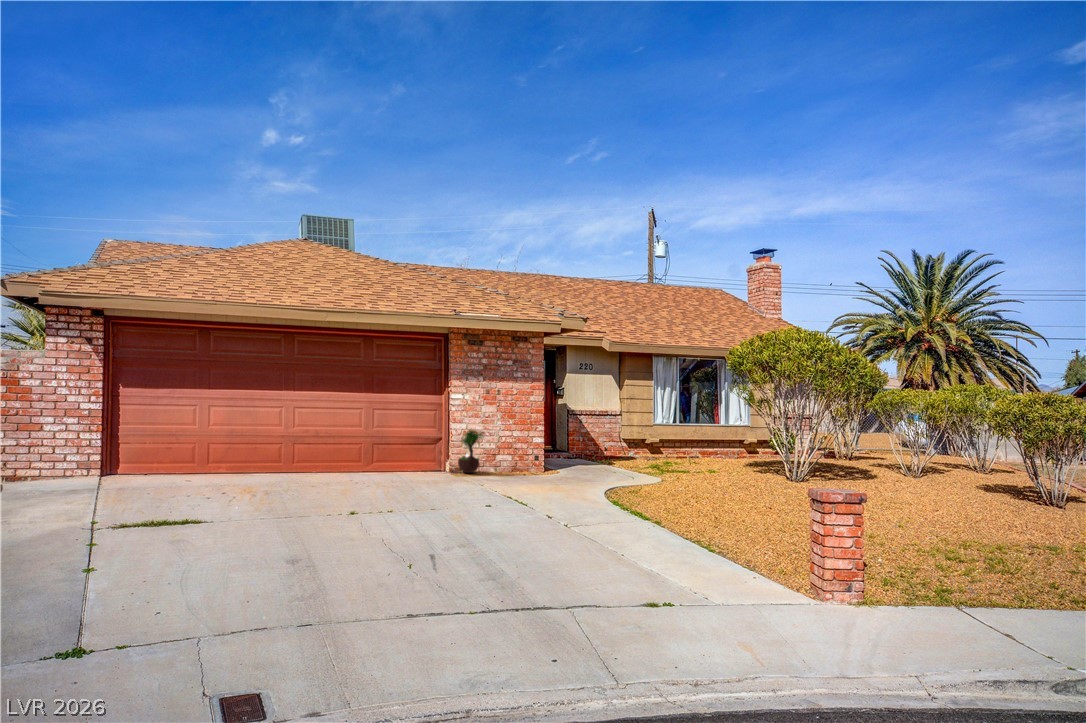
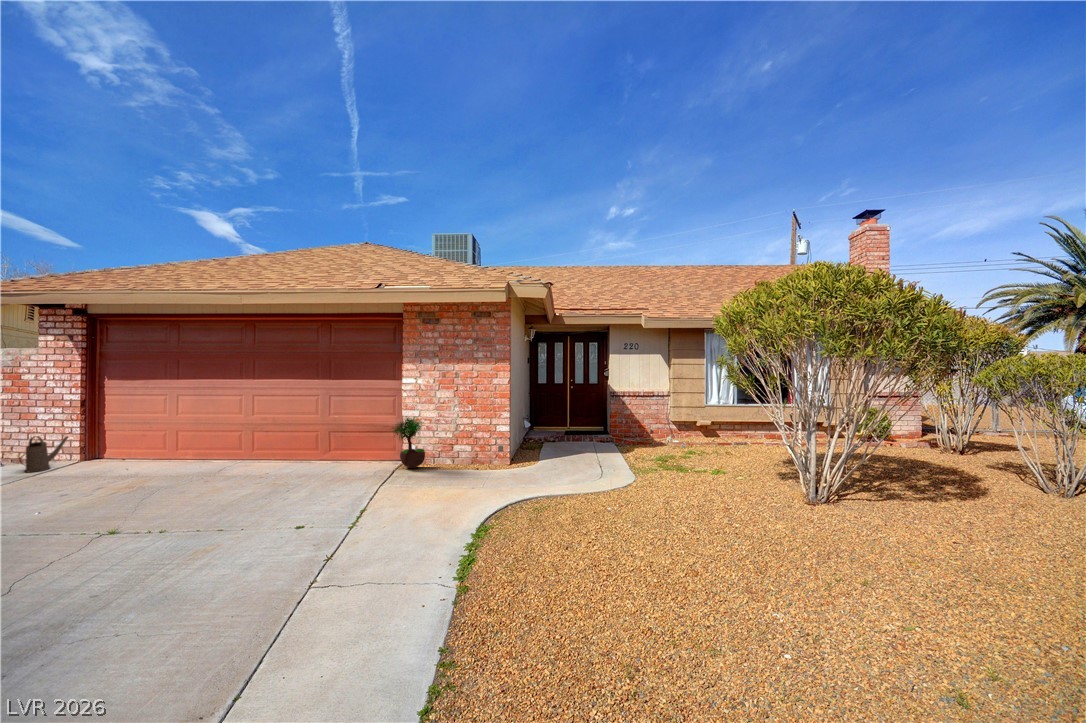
watering can: none [73,447,94,485] -> present [19,436,68,472]

